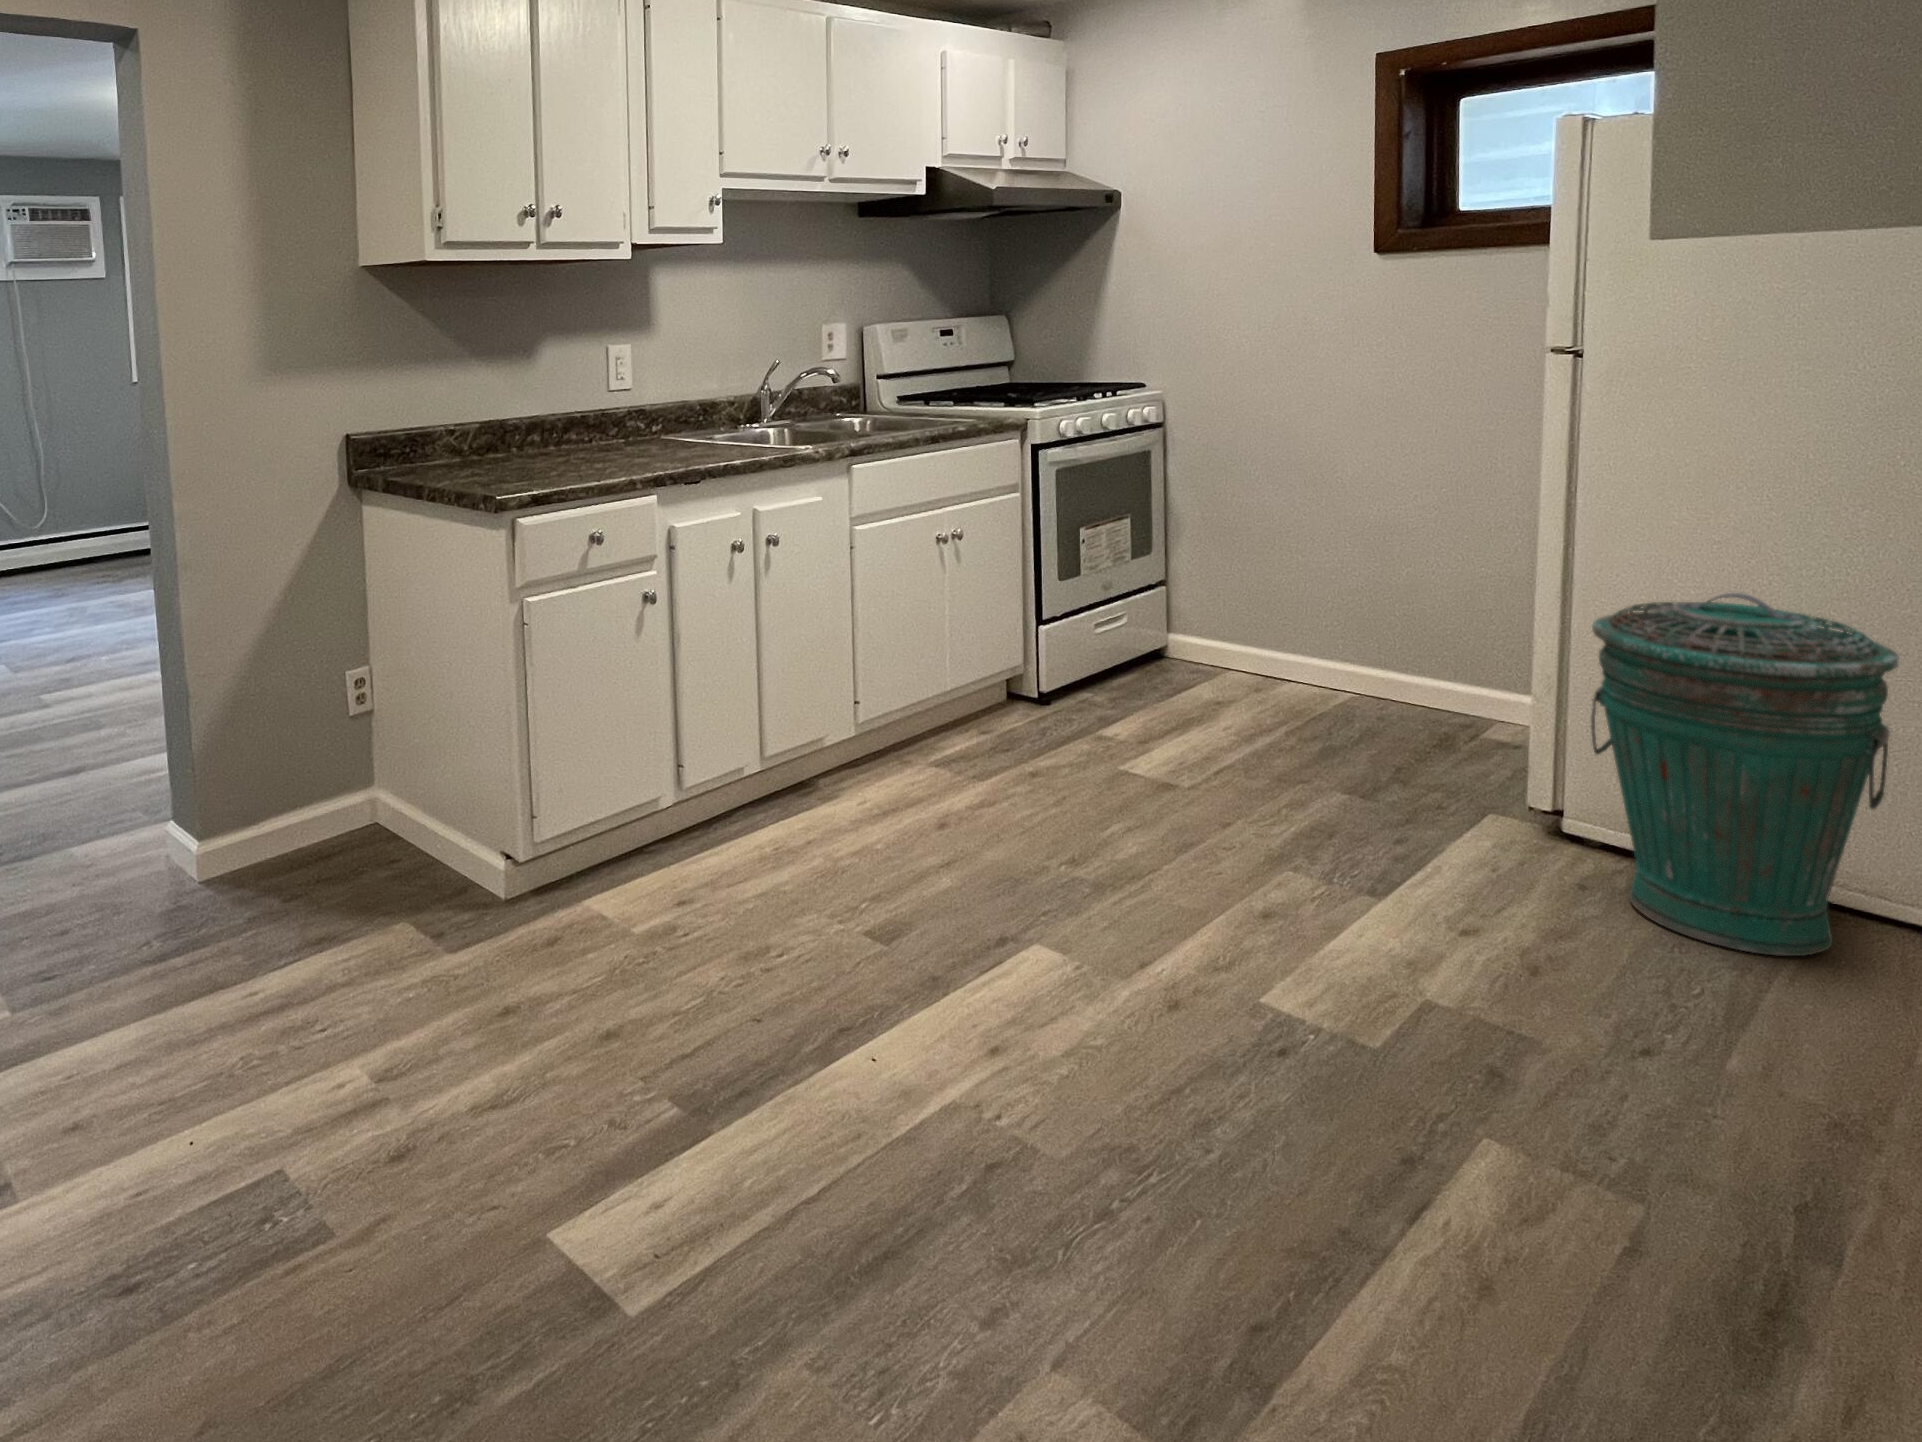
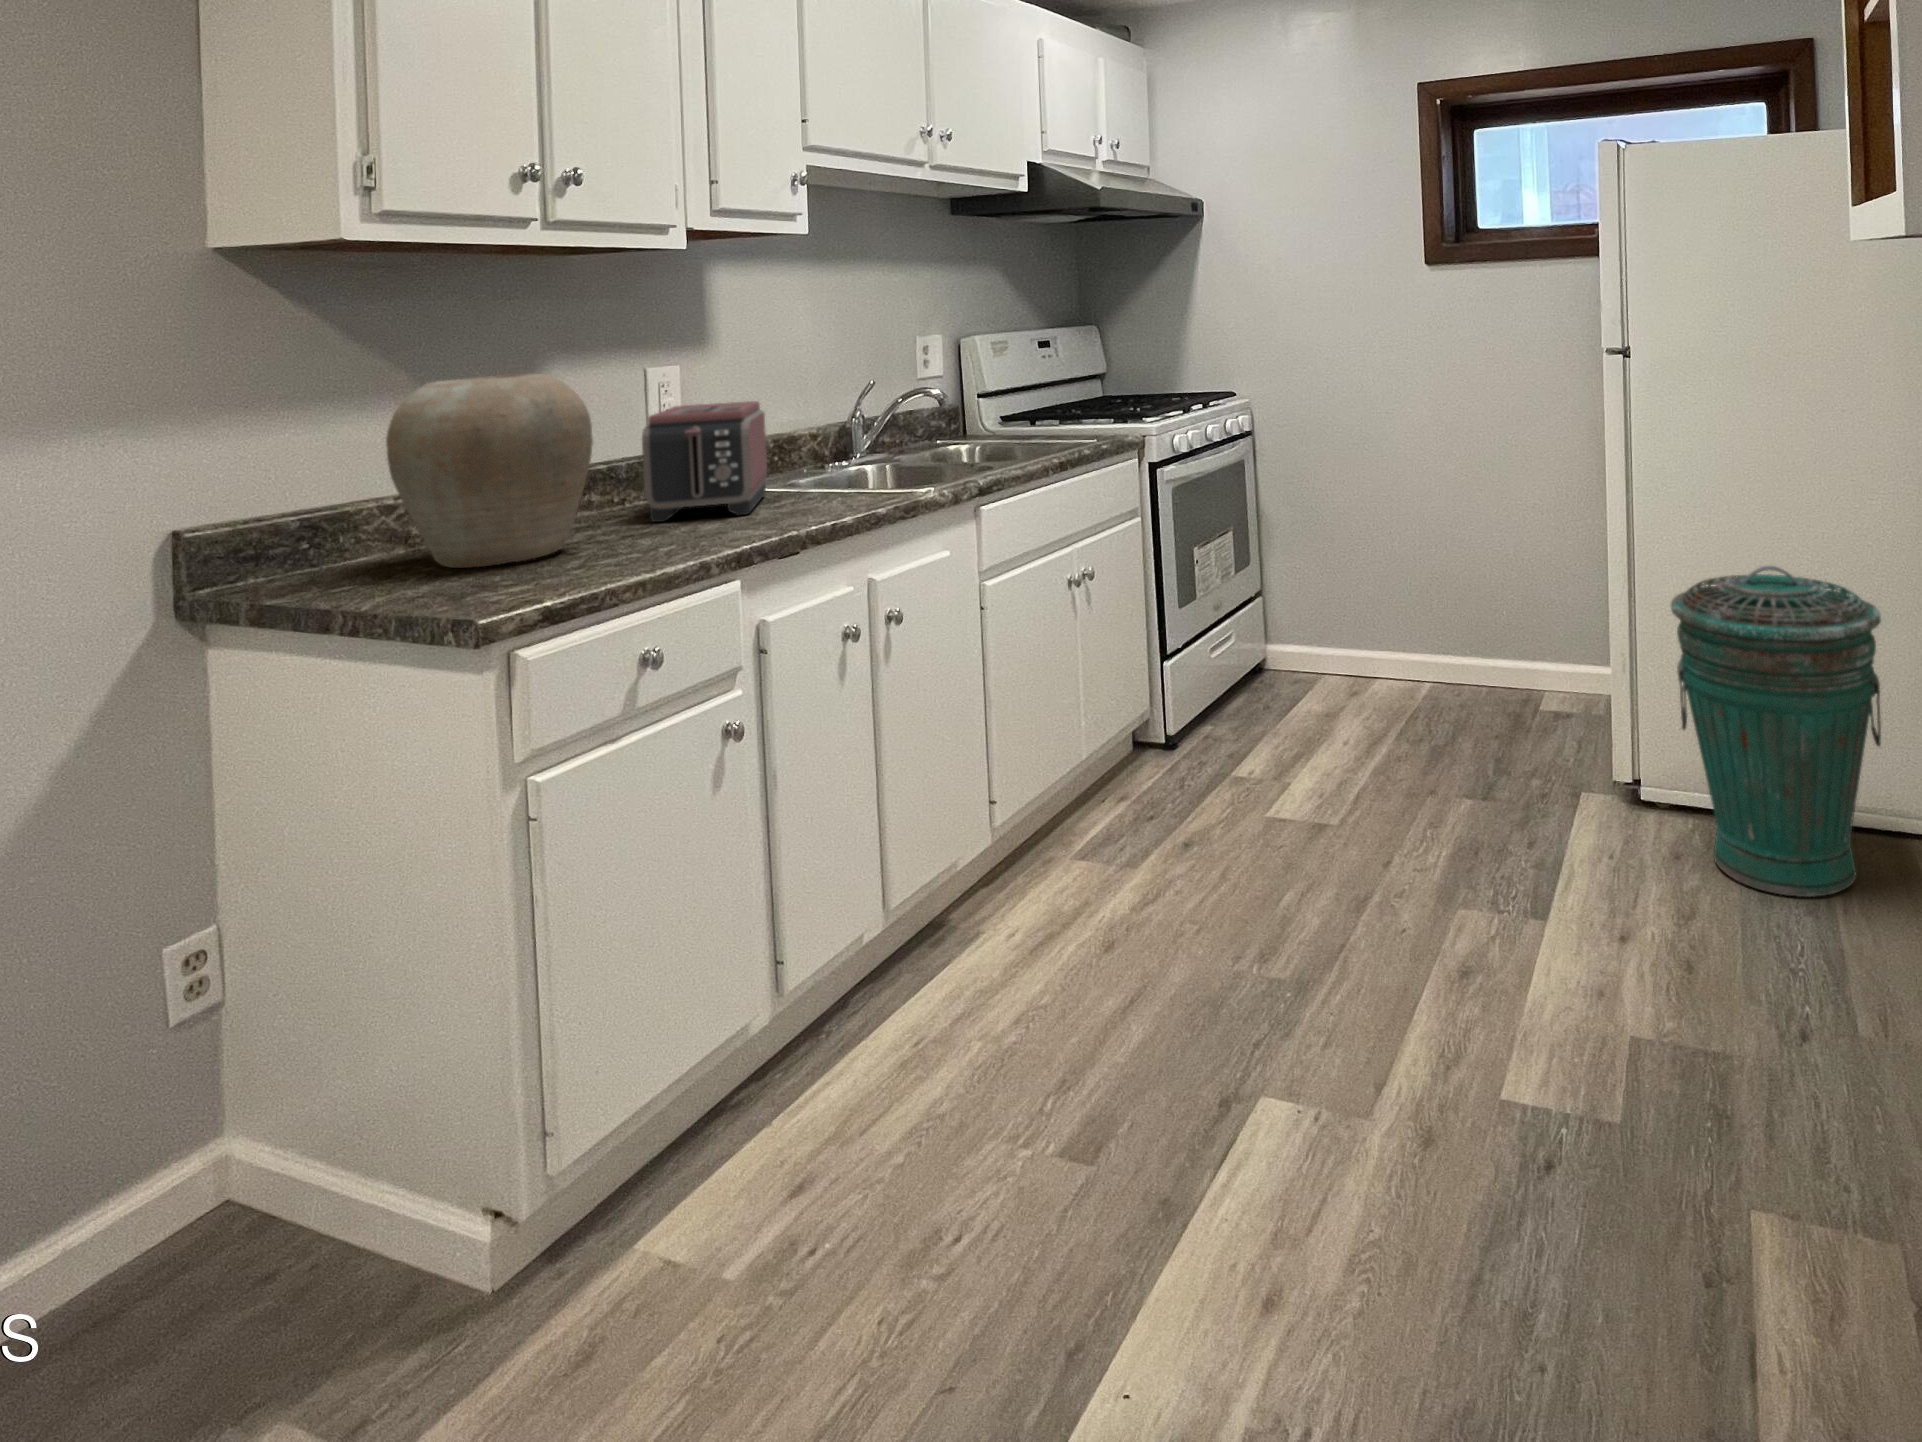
vase: none [449,347,566,472] -> present [386,374,593,568]
toaster: none [600,373,690,456] -> present [642,401,767,522]

